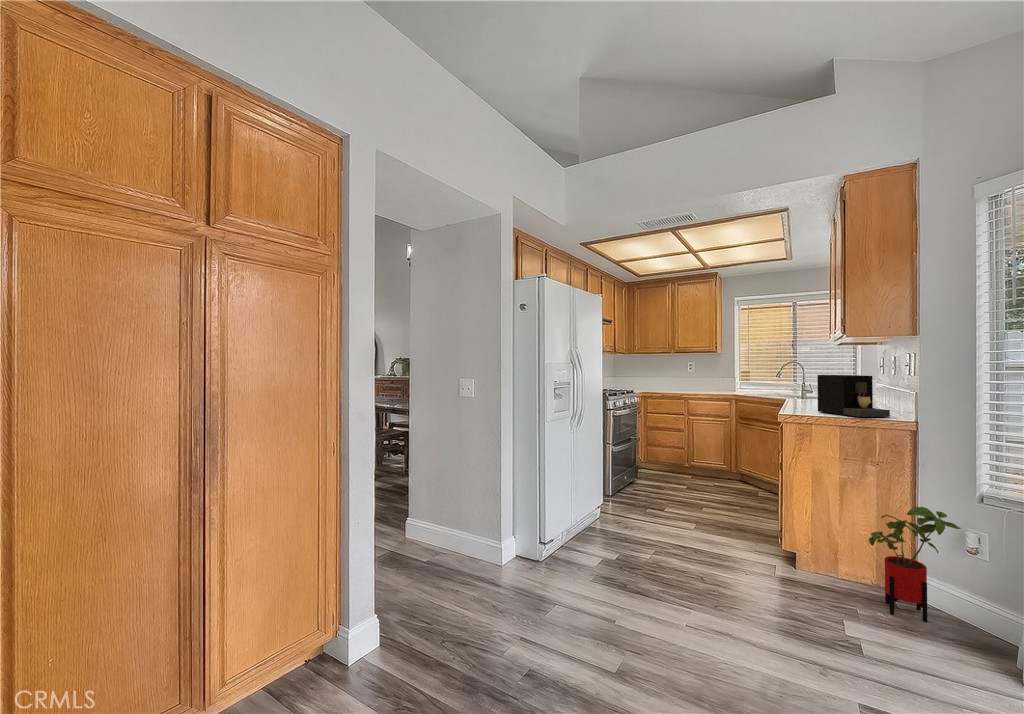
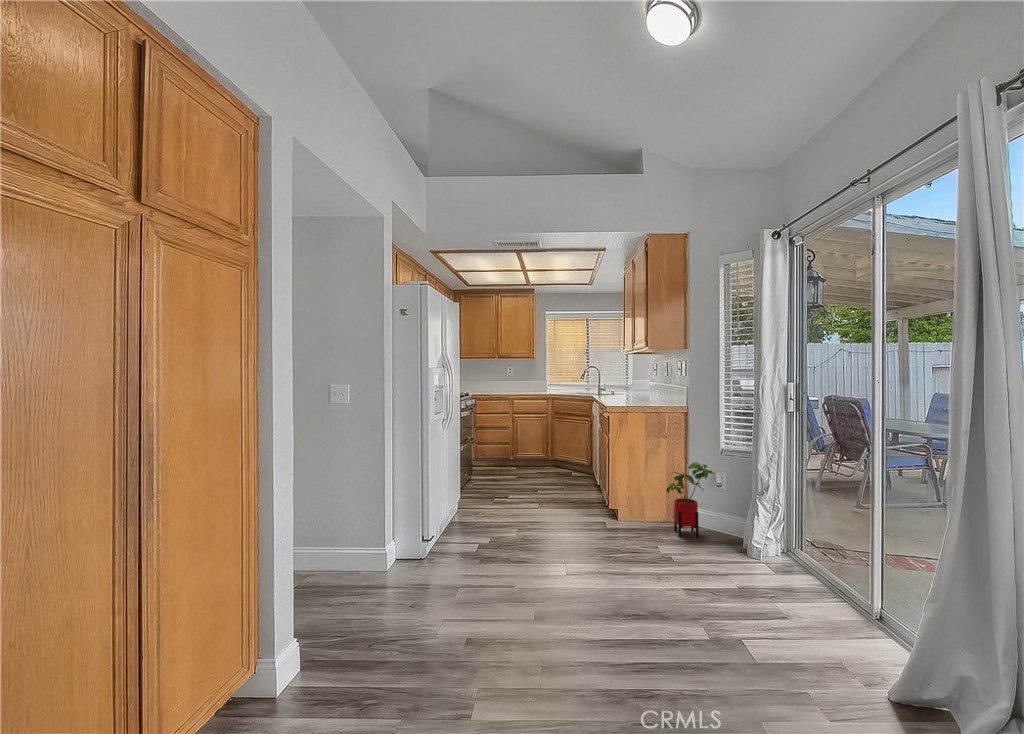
coffee maker: present [818,375,890,417] -> none [627,376,673,406]

